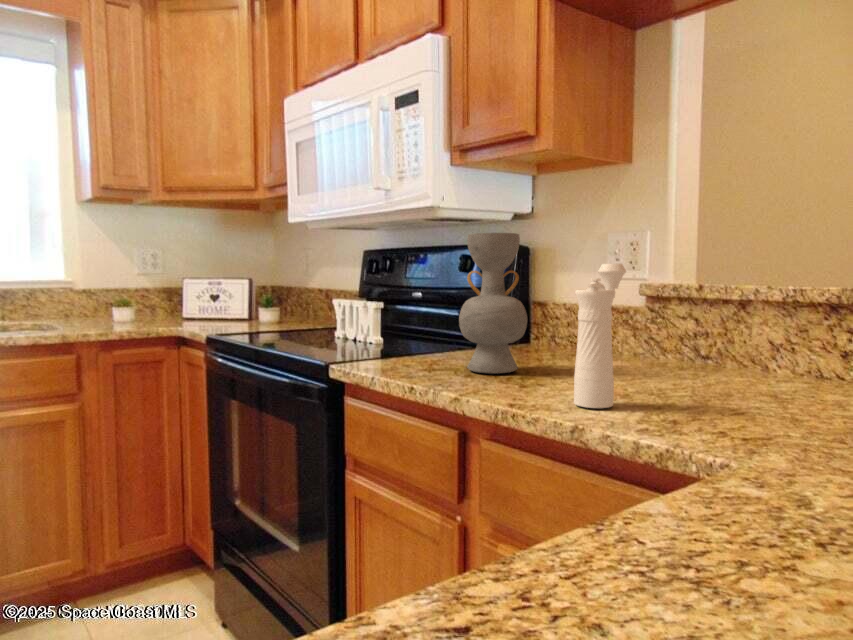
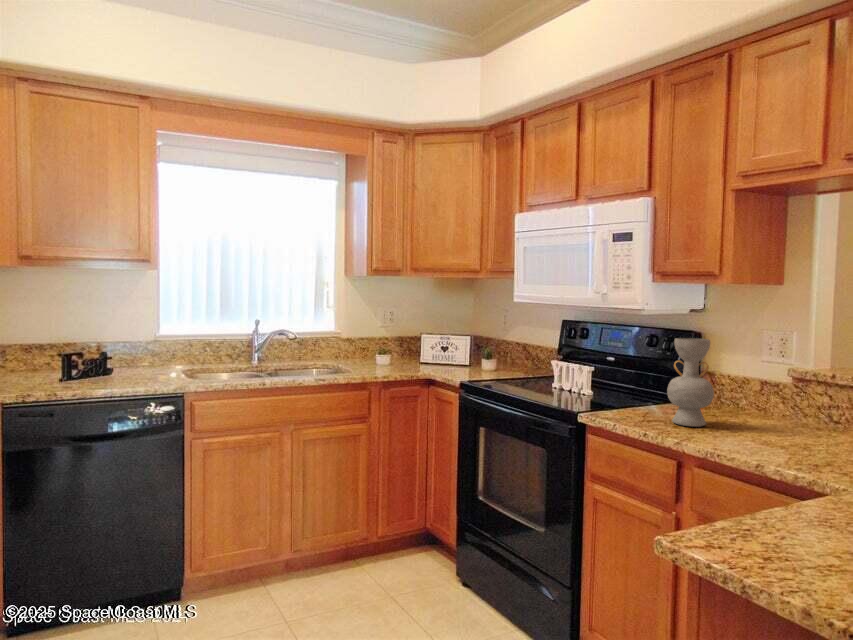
pepper mill: present [574,264,626,408] -> none [754,368,786,455]

